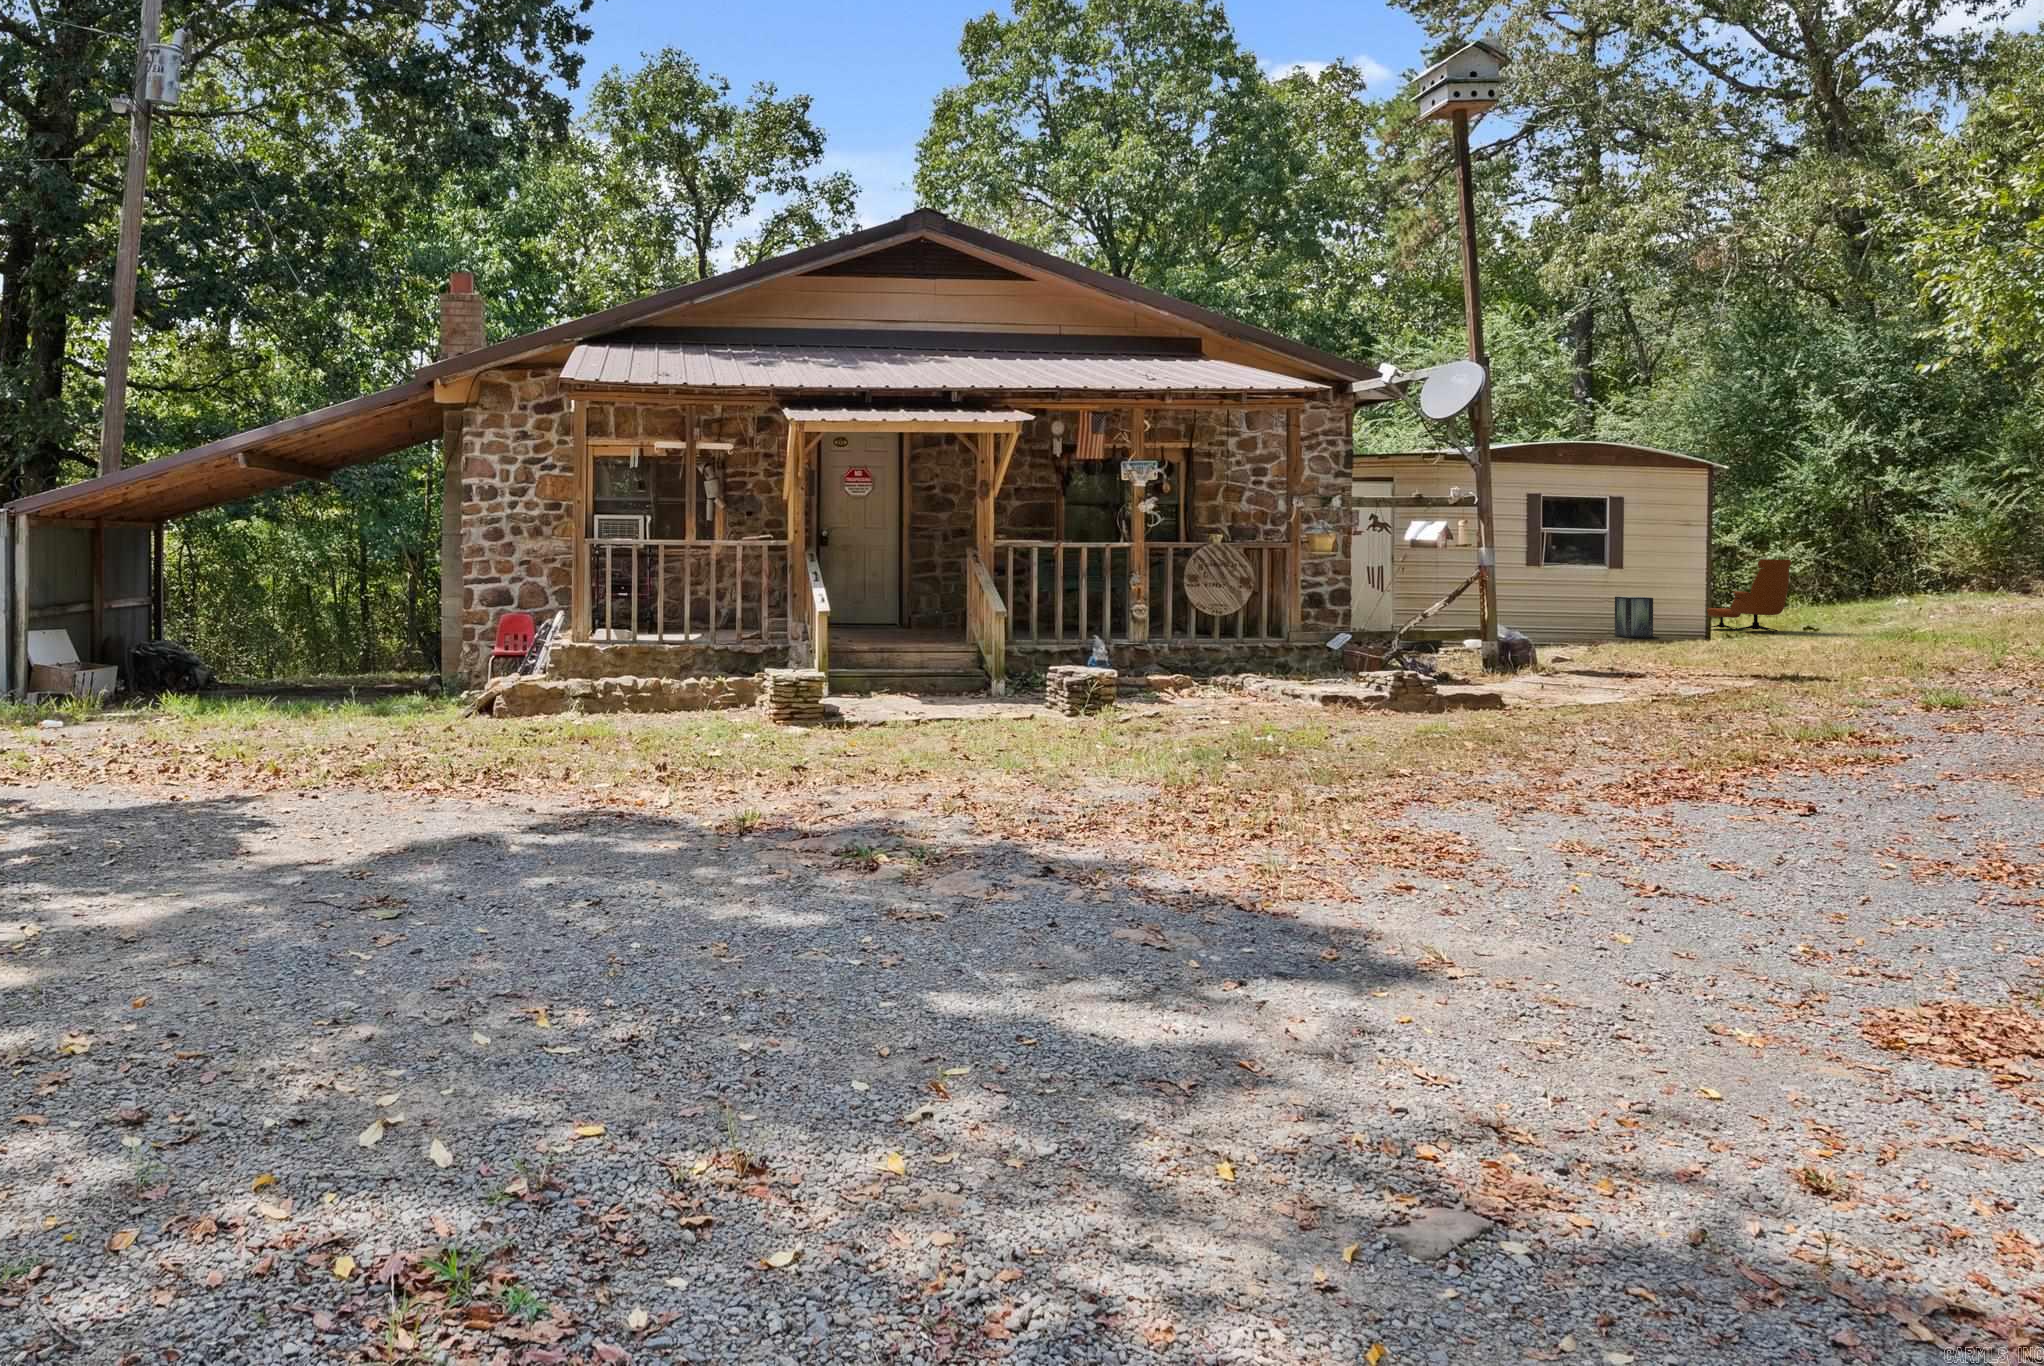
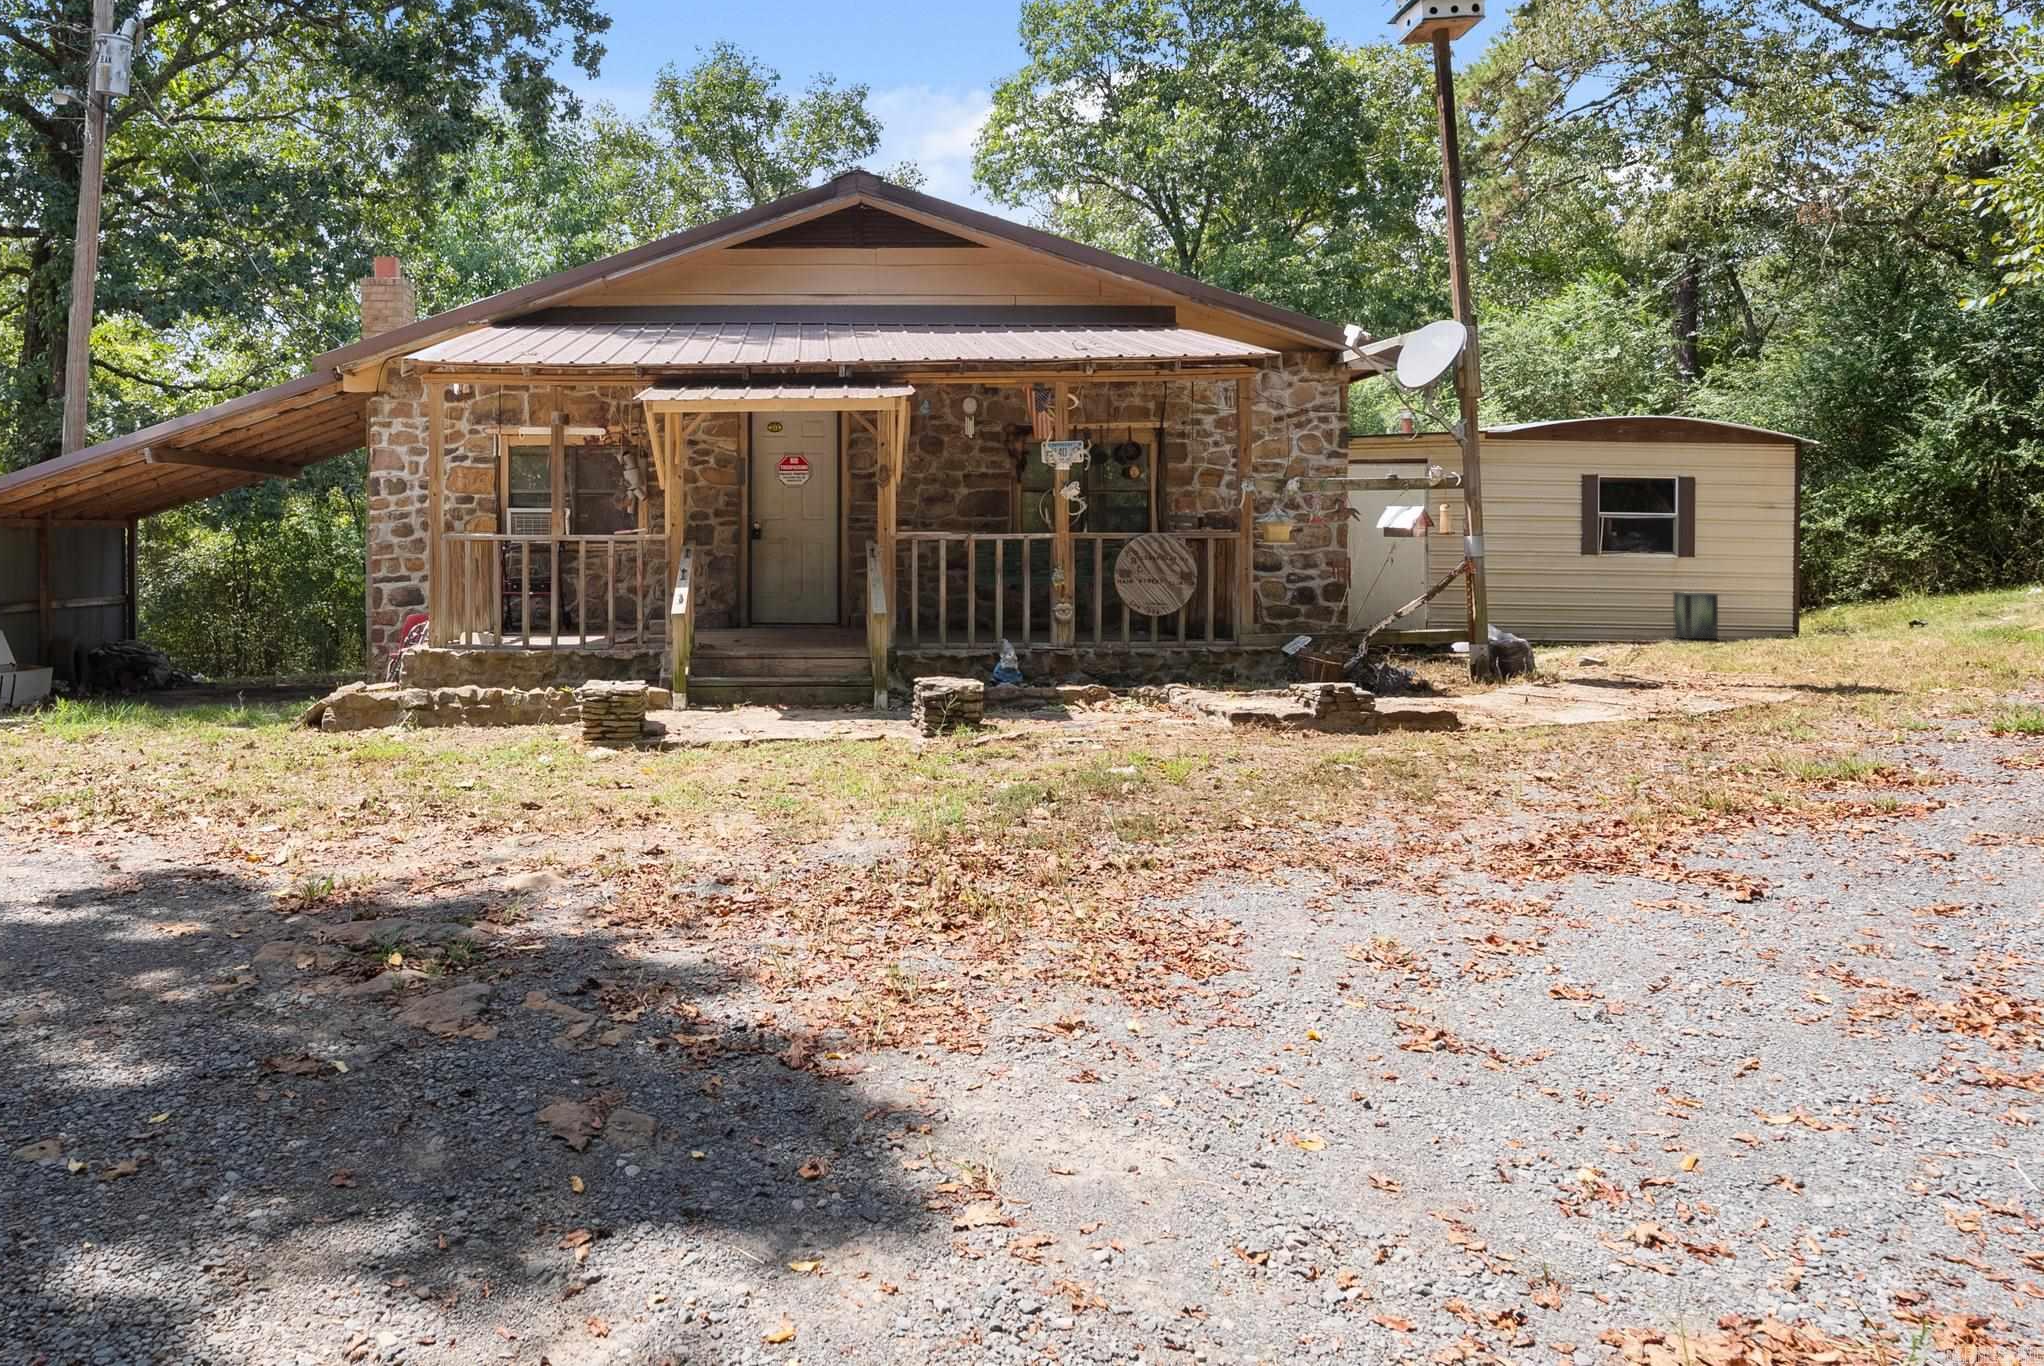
lounge chair: present [1706,559,1791,633] -> none [1783,549,1886,634]

